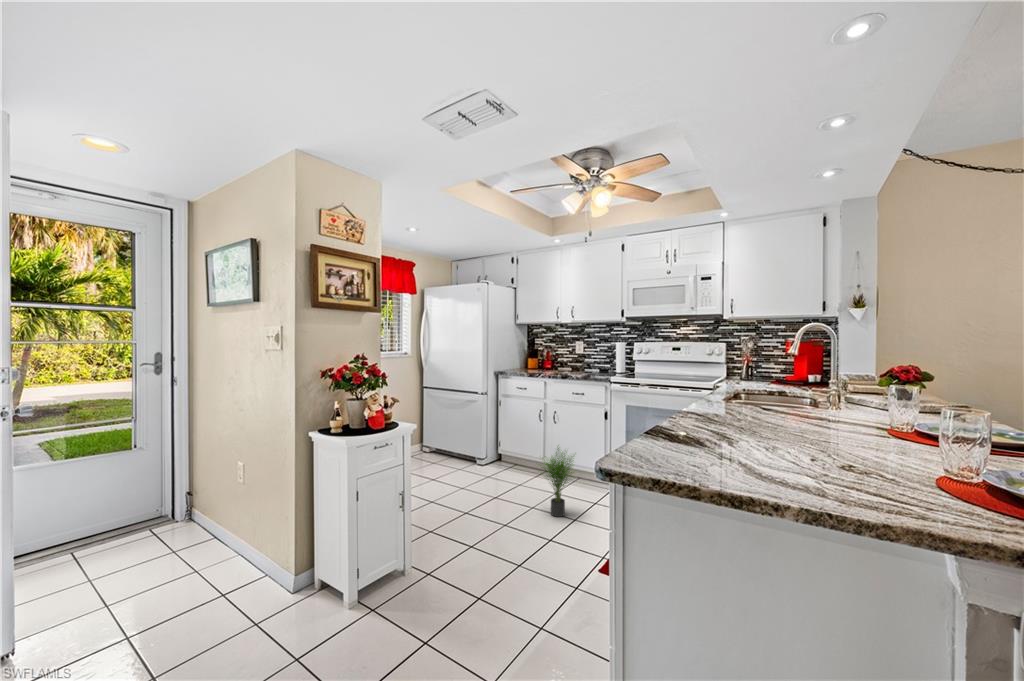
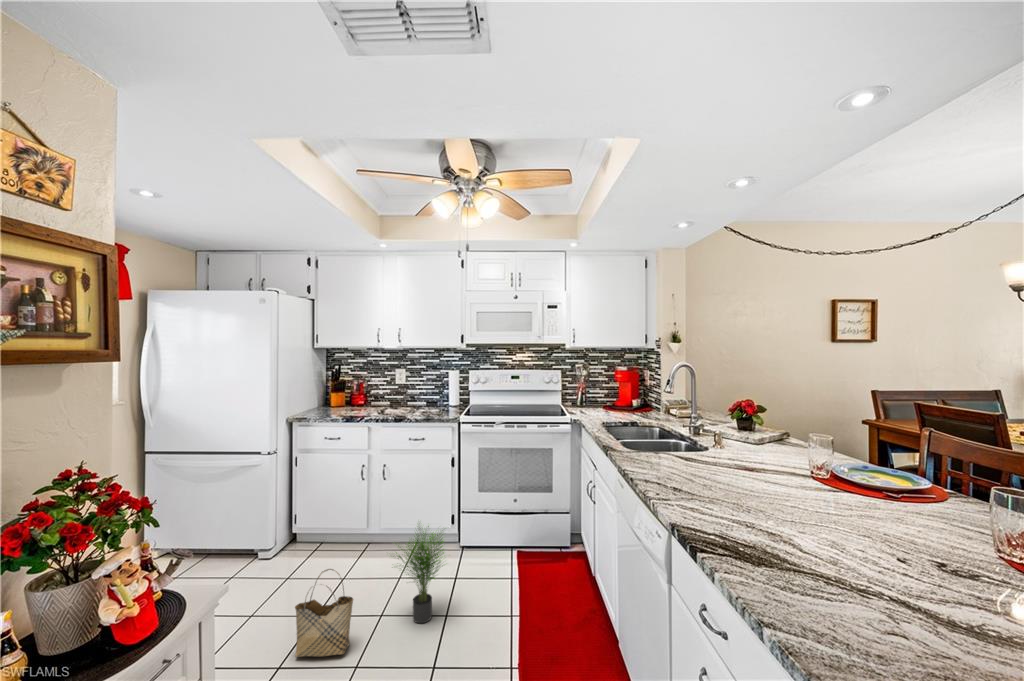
woven basket: none [475,462,509,515] -> present [295,569,353,657]

